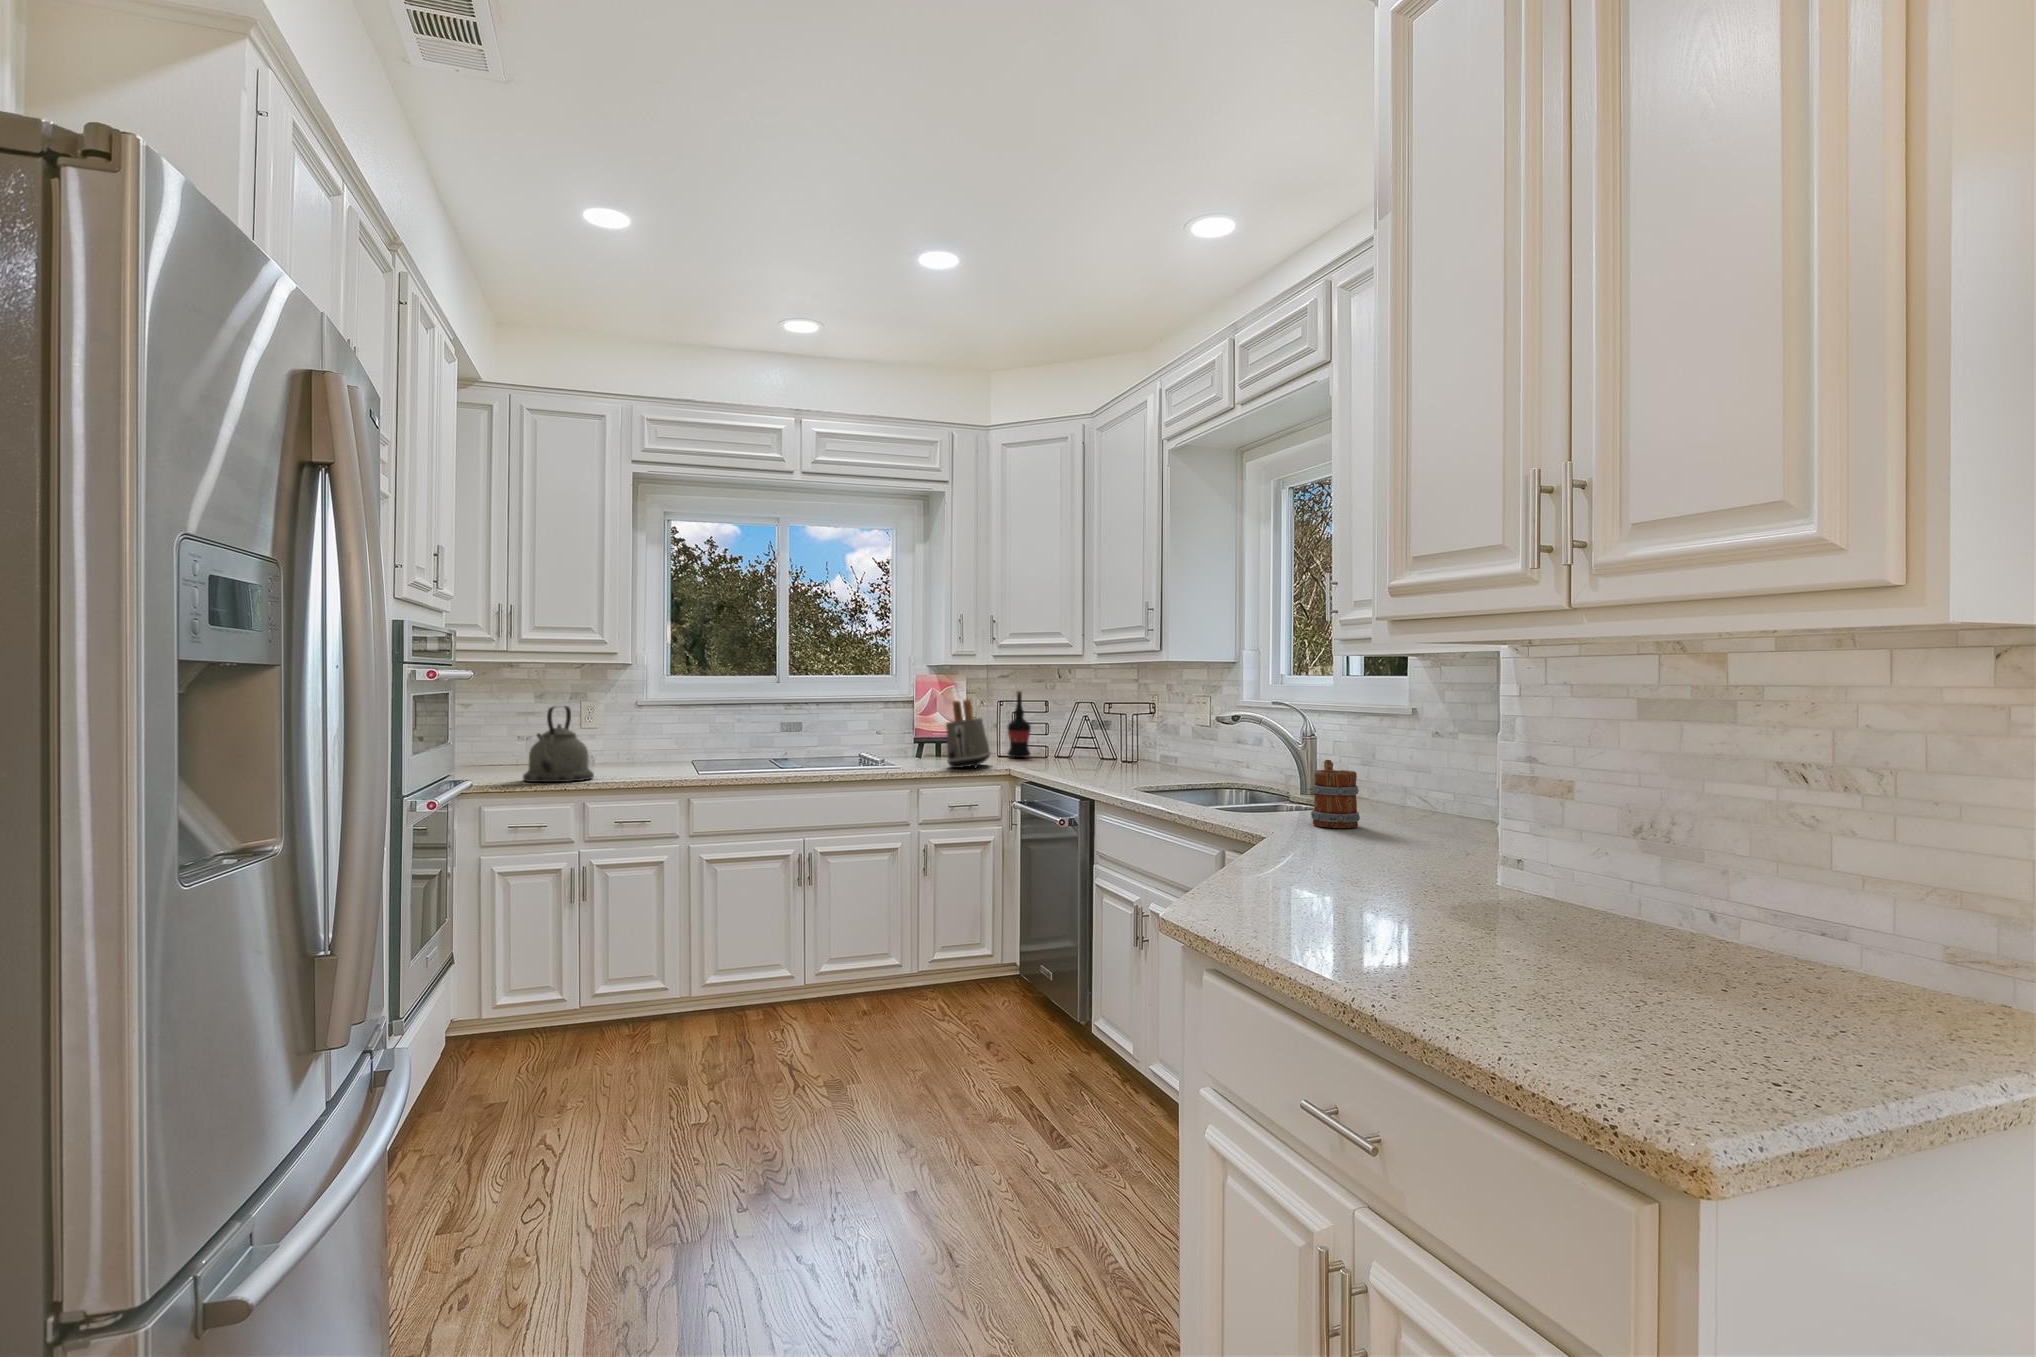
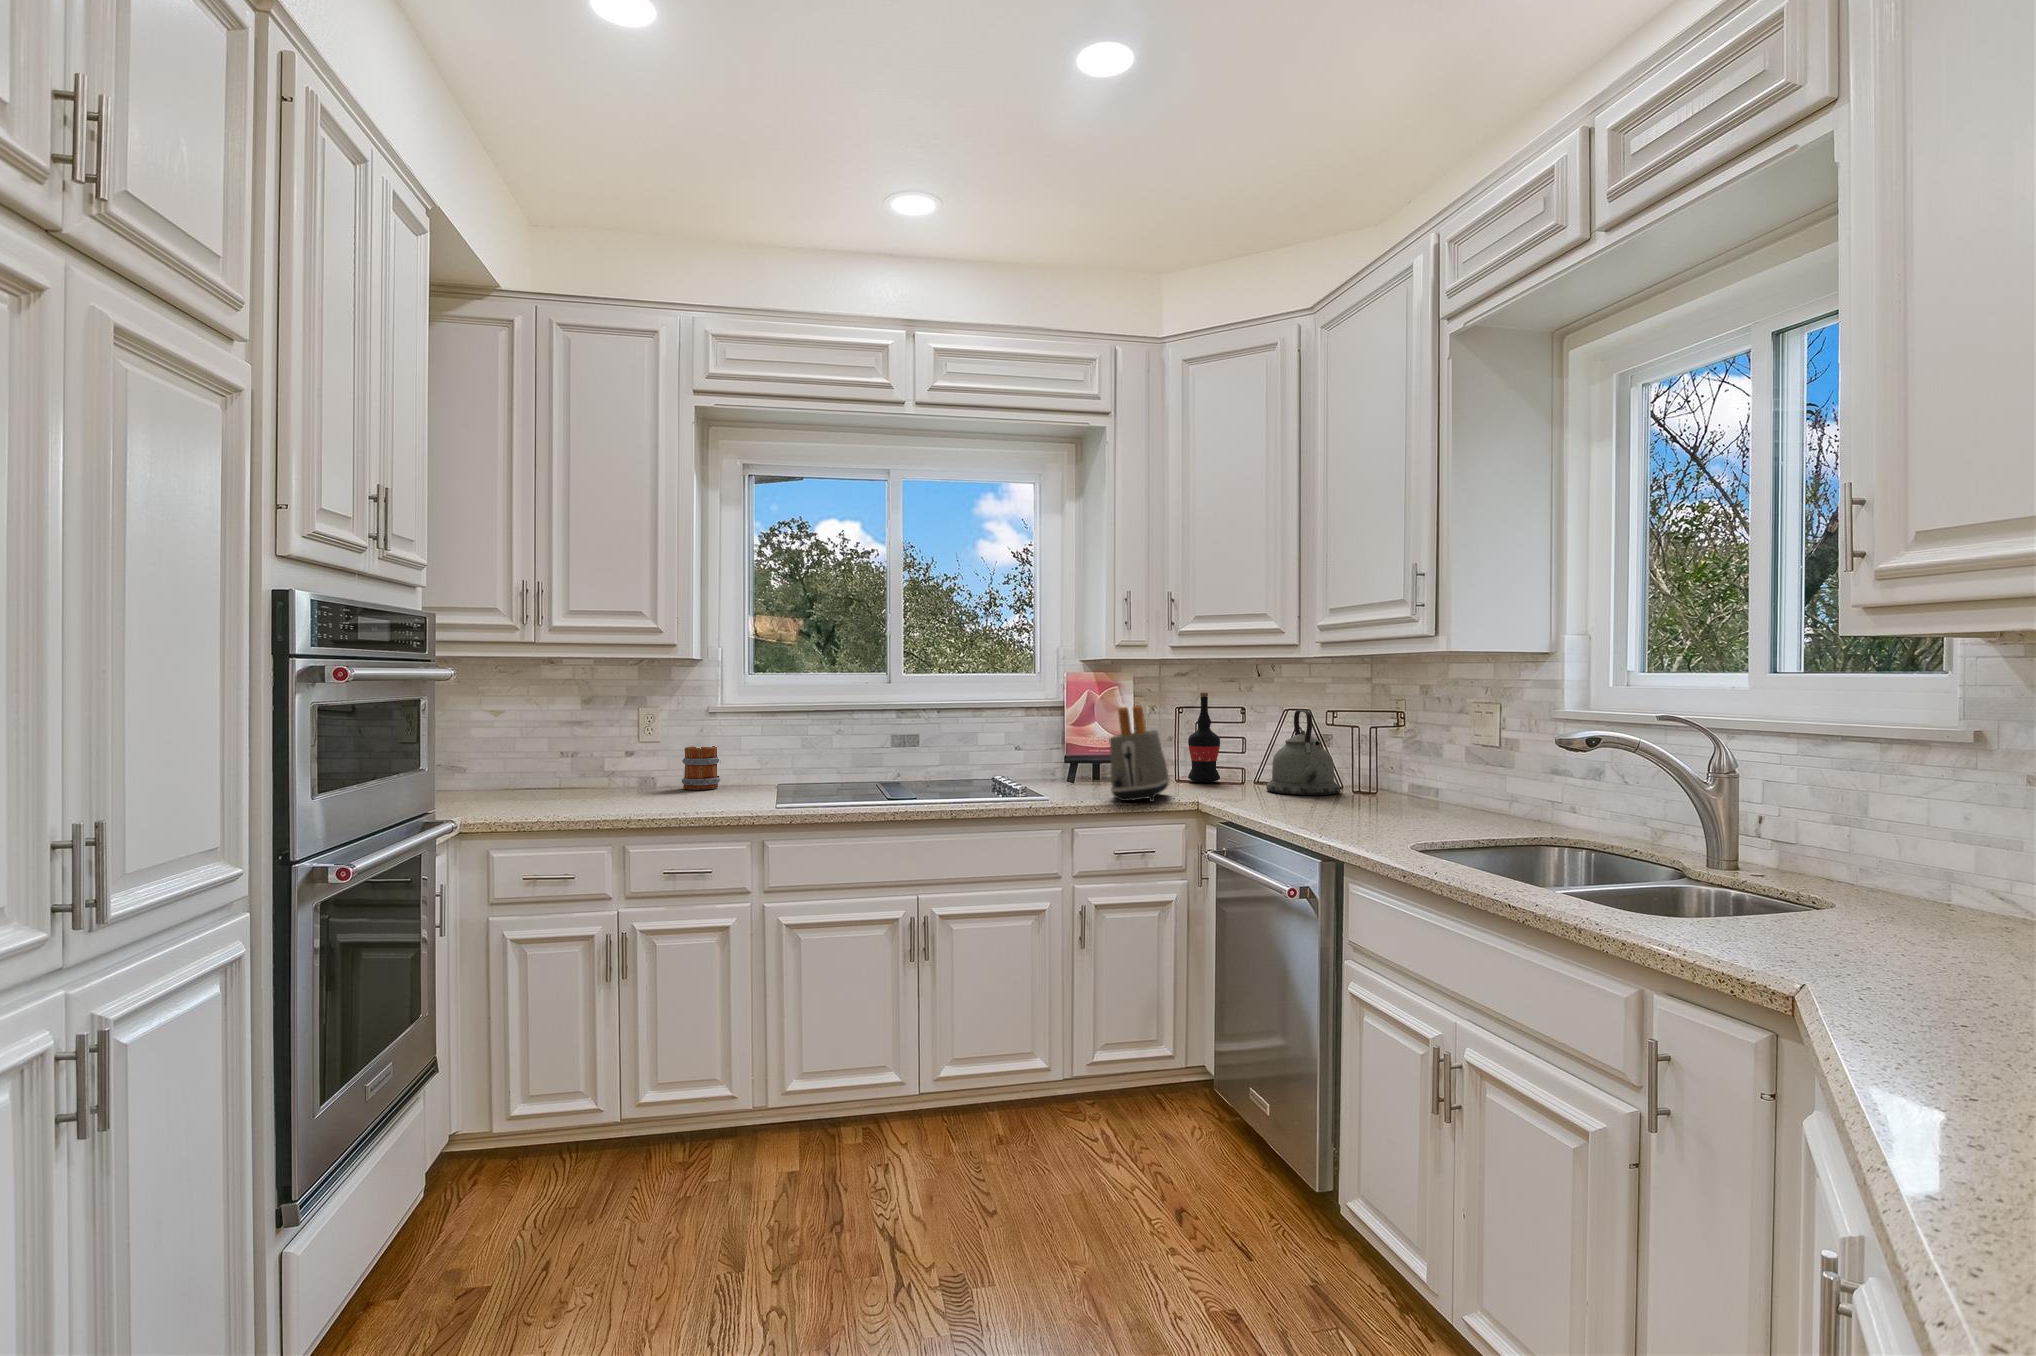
kettle: present [523,706,594,782] -> present [1266,710,1340,795]
mug: present [1311,760,1360,828] -> present [682,746,720,790]

